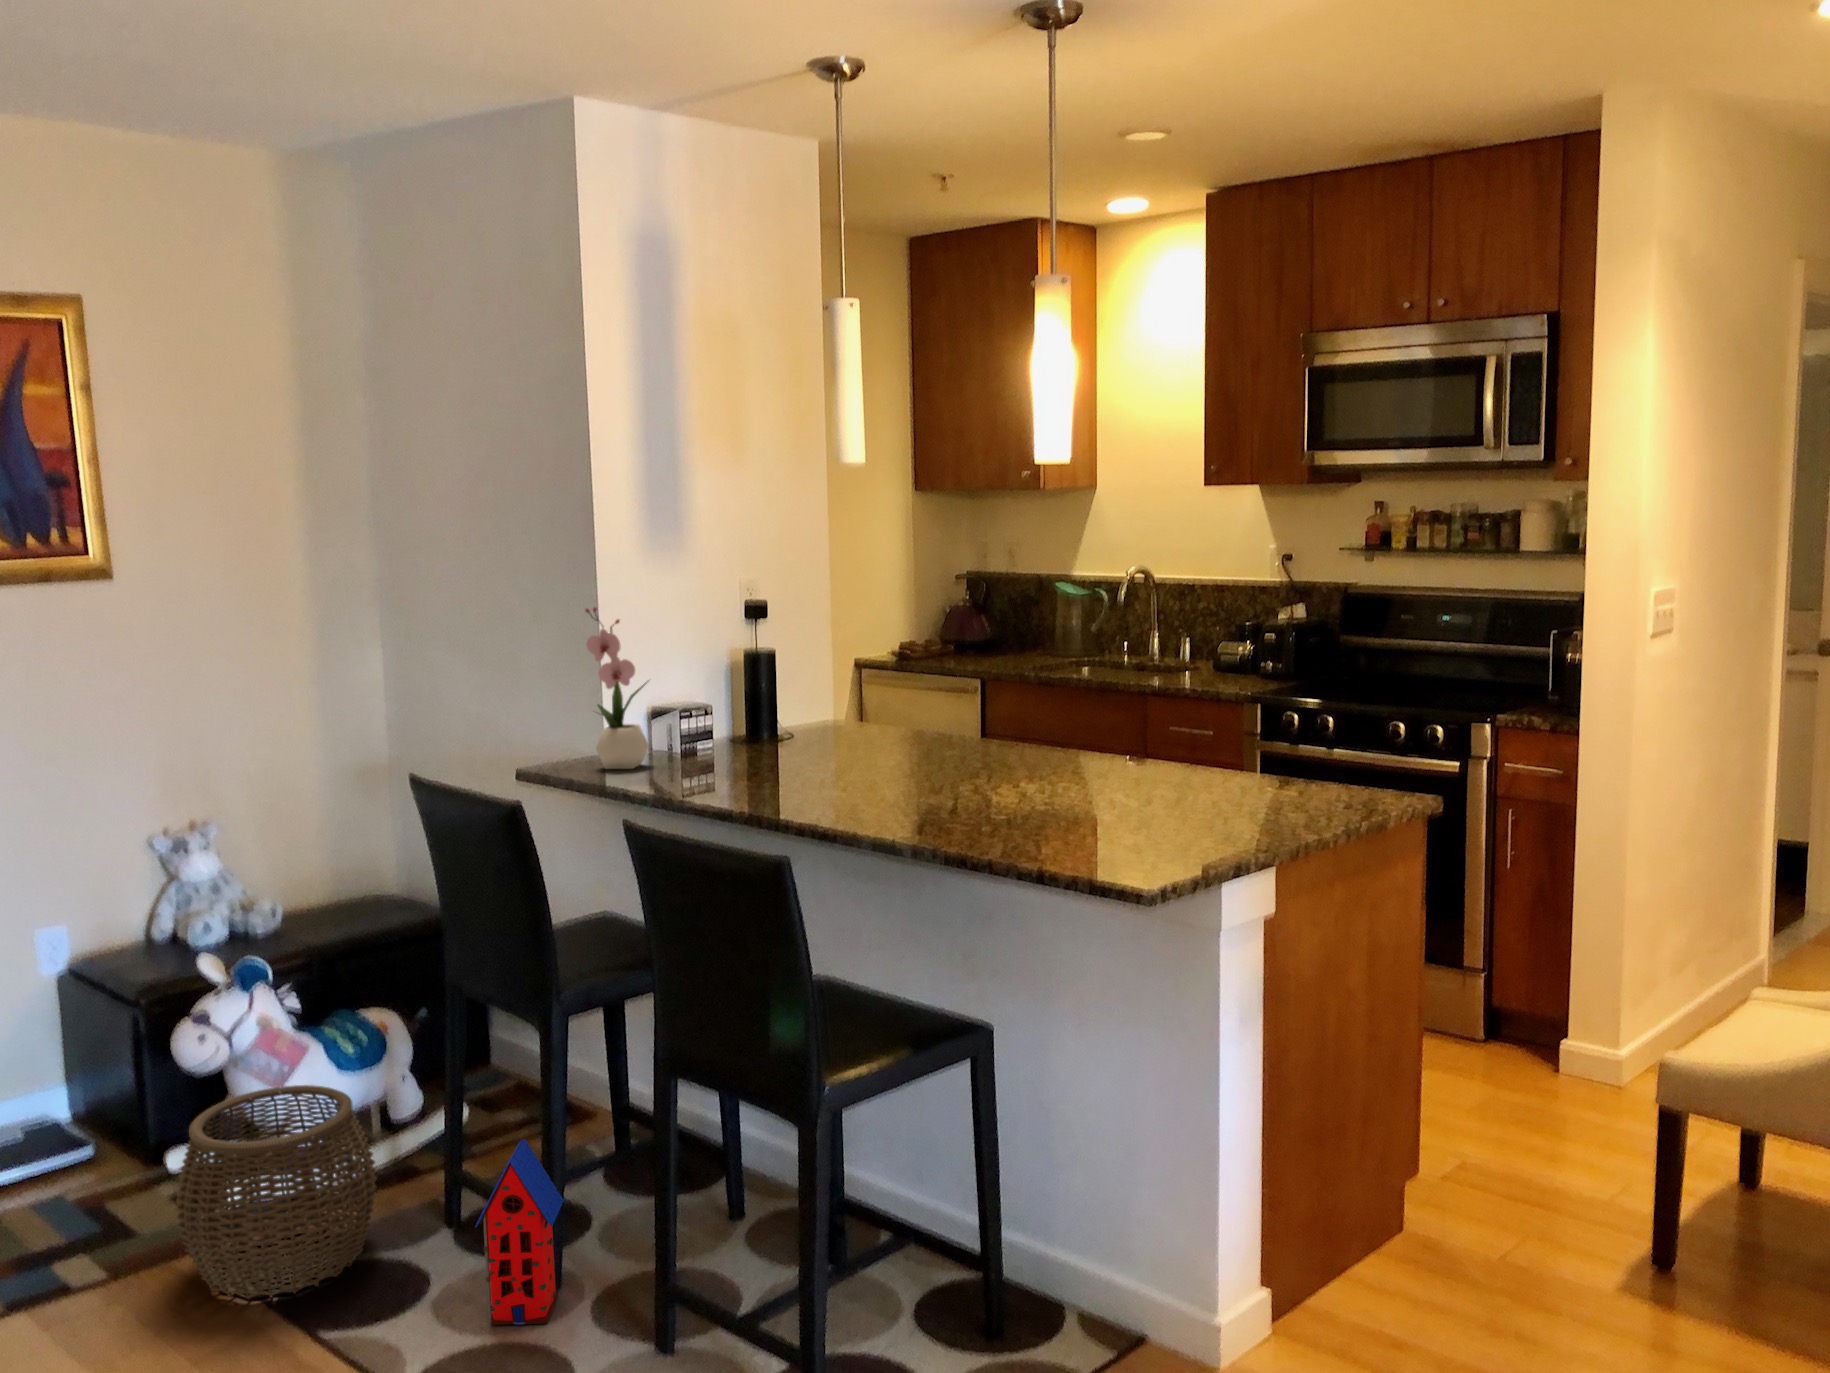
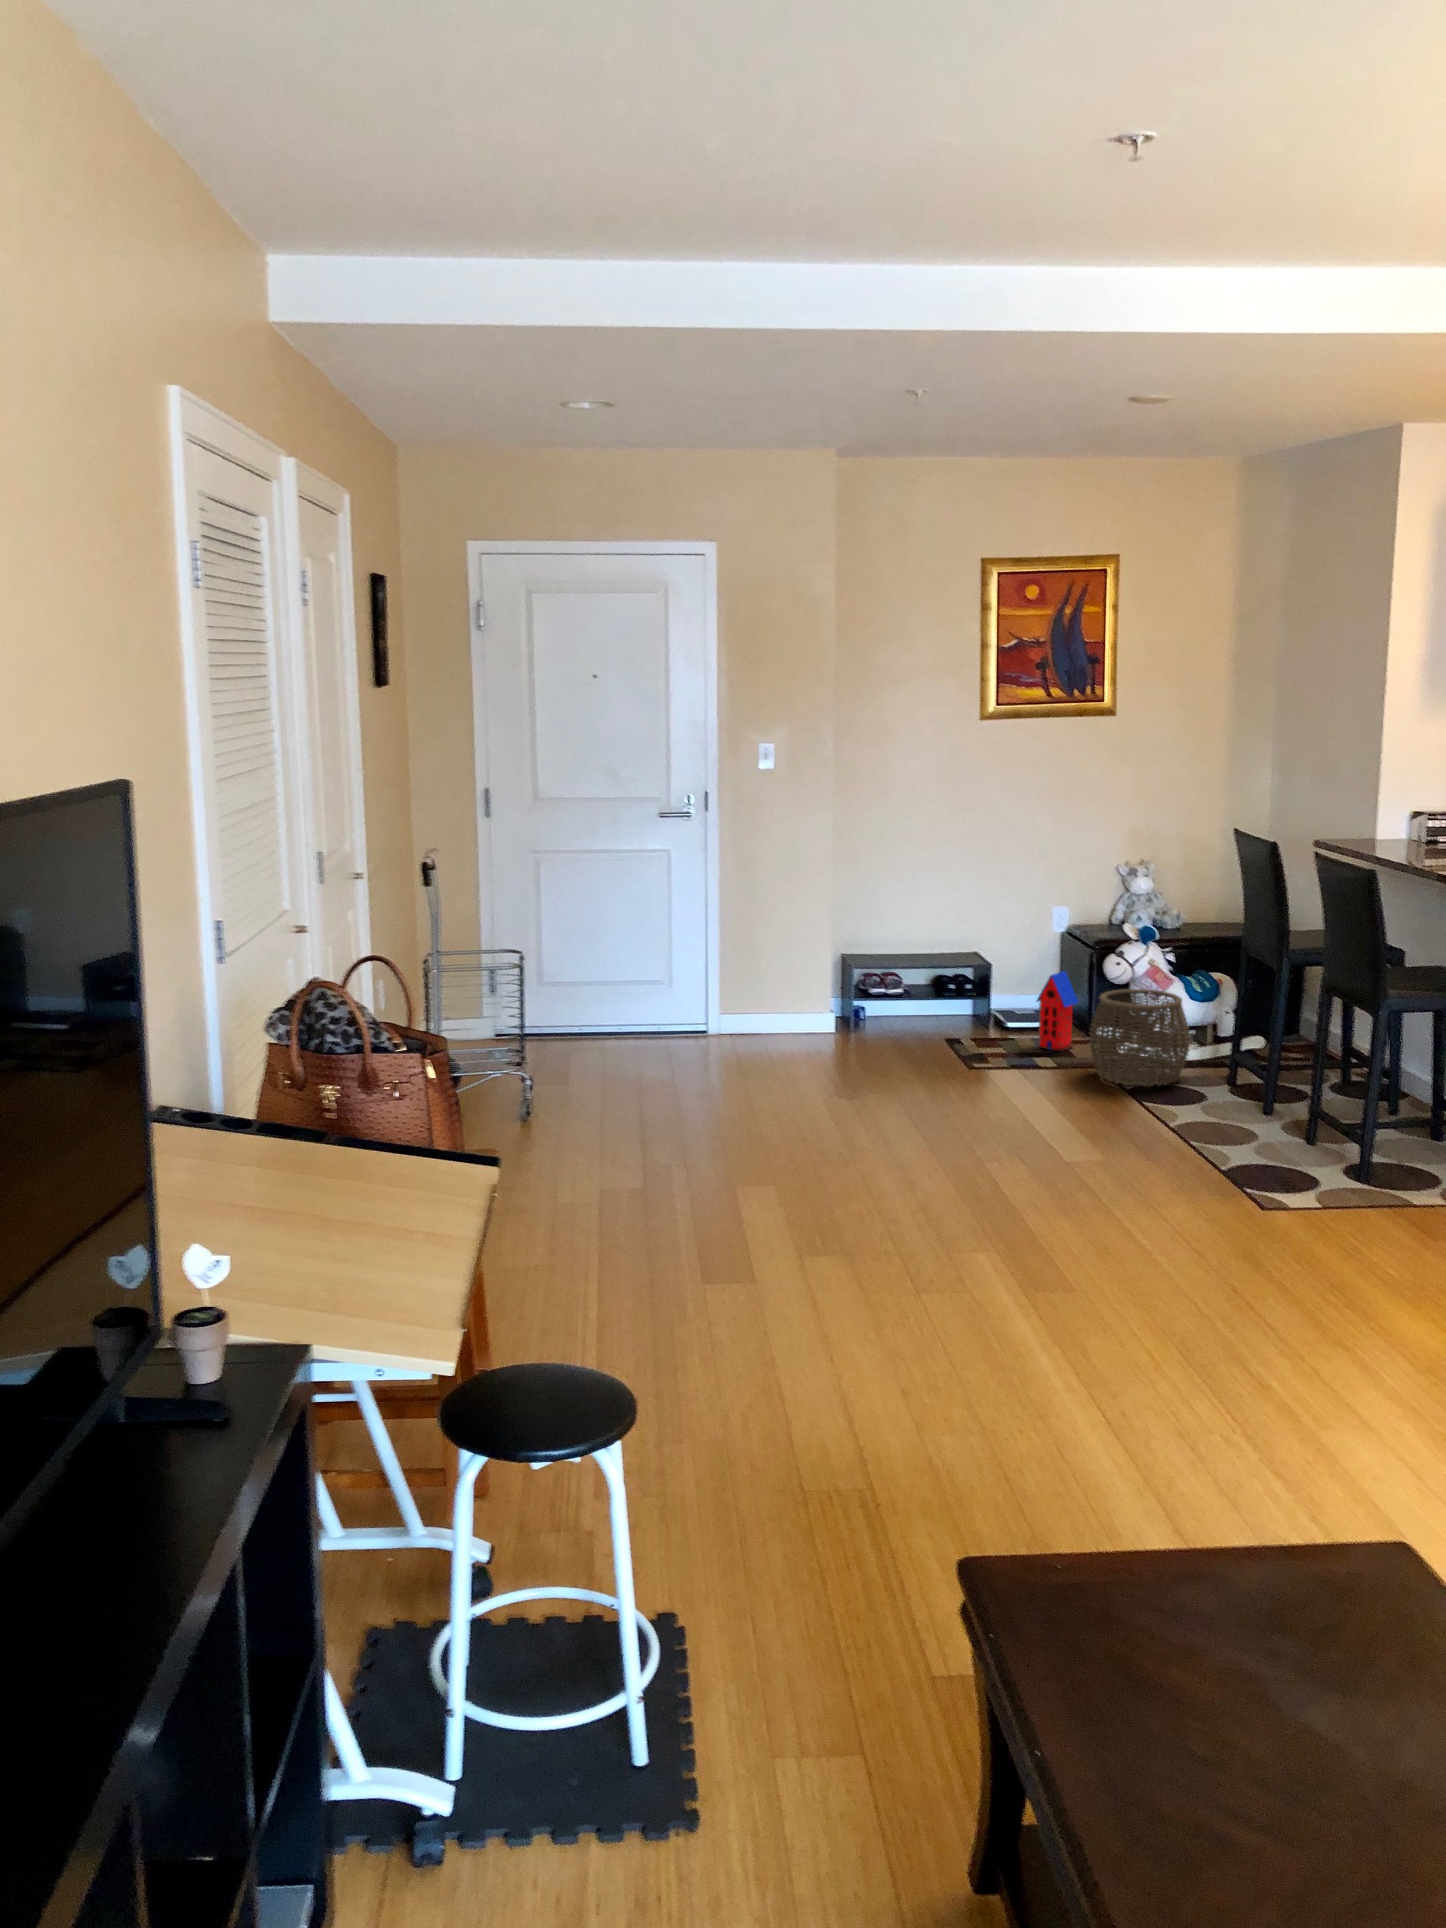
flower arrangement: present [586,607,649,769] -> none [1359,741,1405,843]
toy house: present [475,1139,564,1325] -> present [1037,971,1078,1051]

